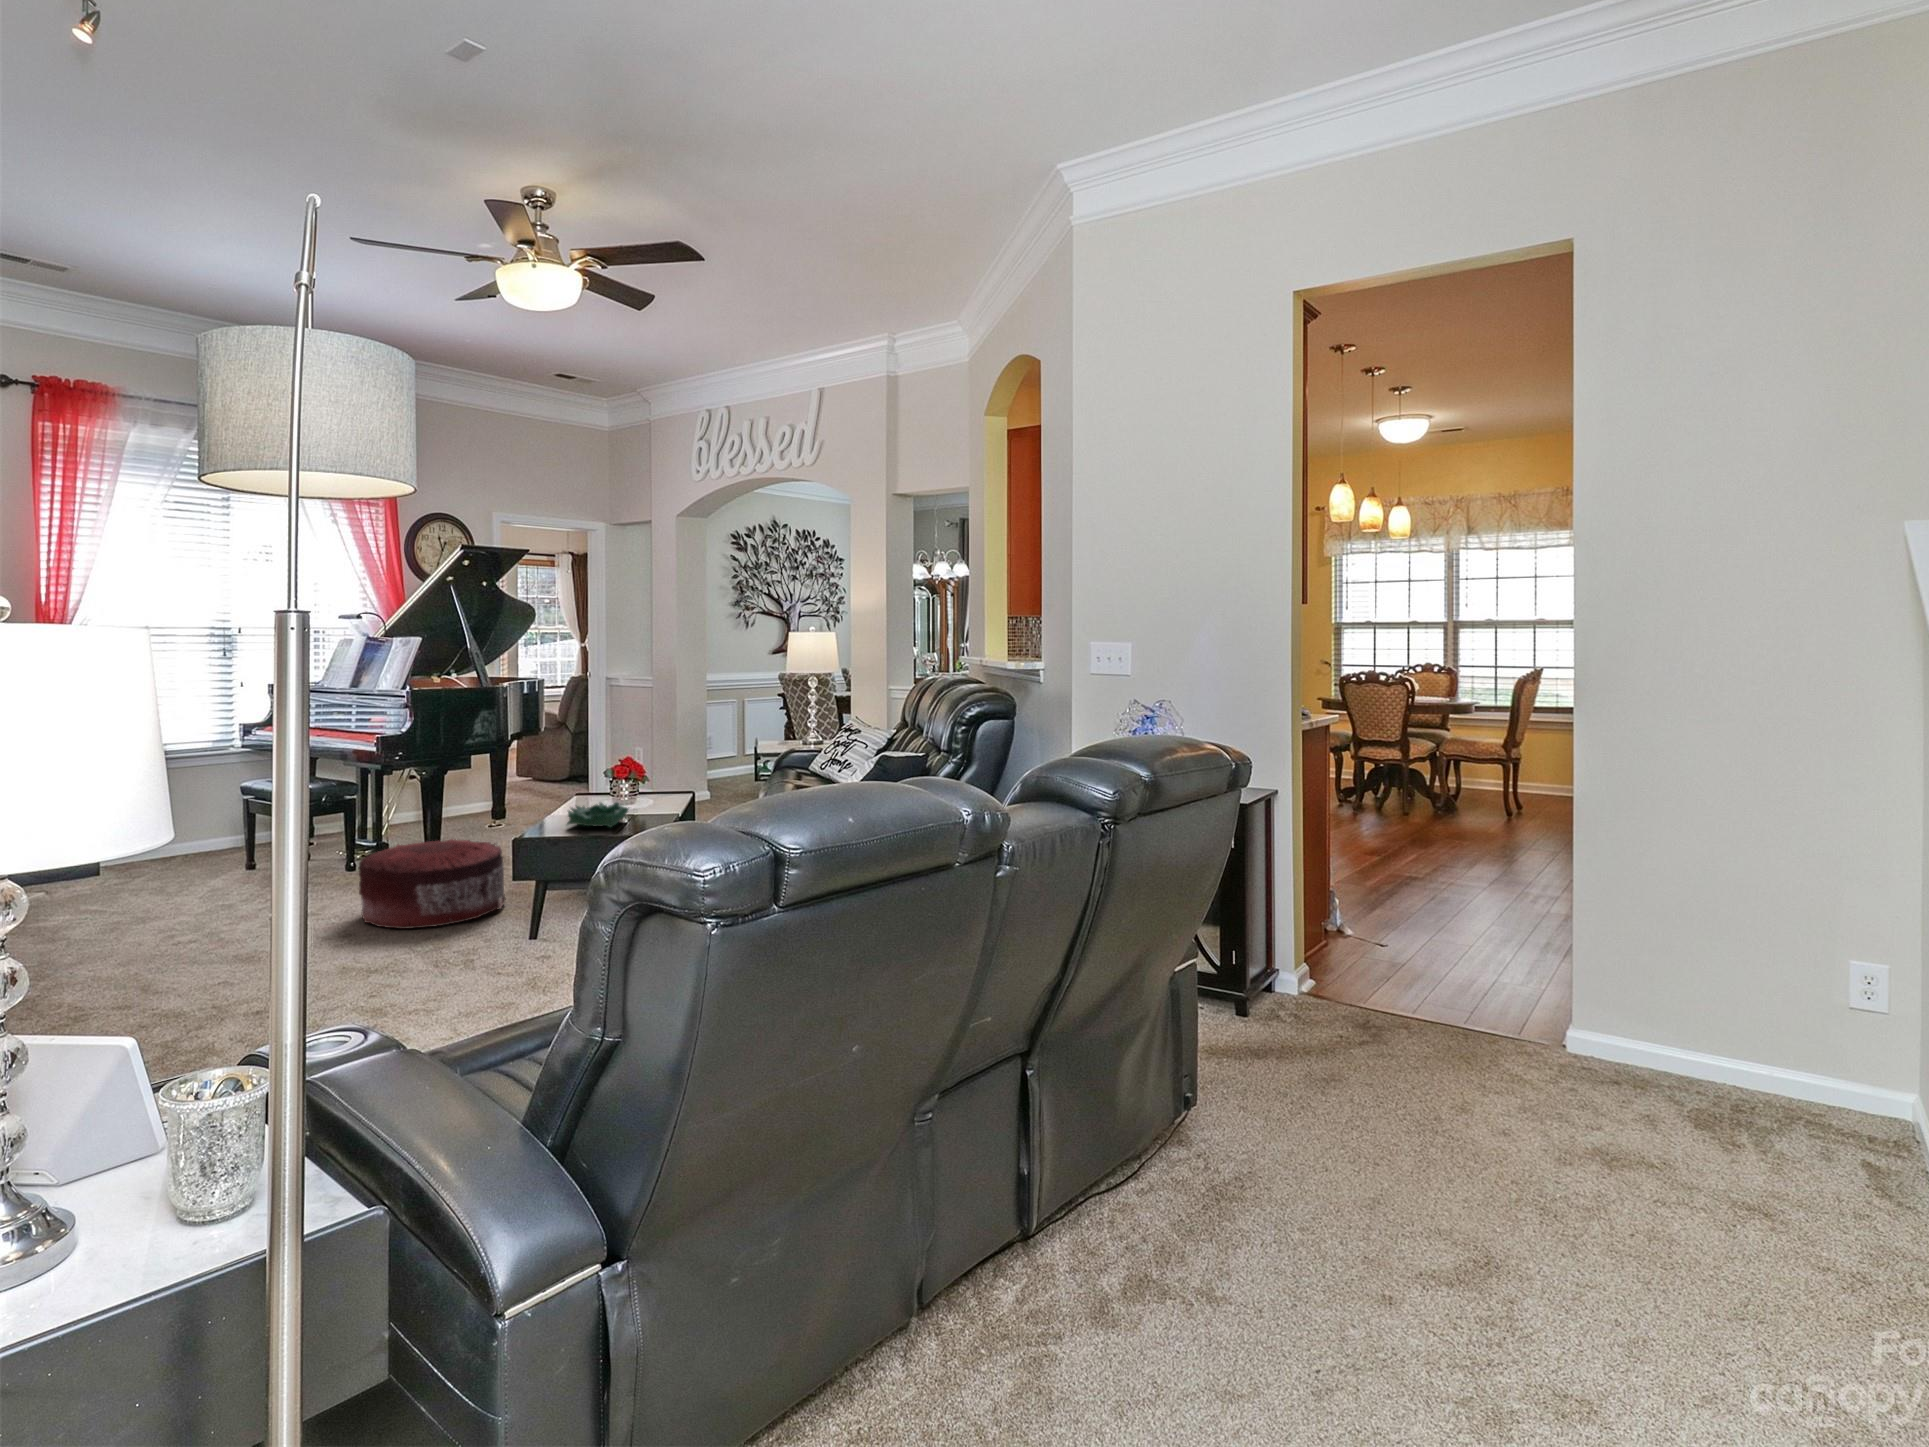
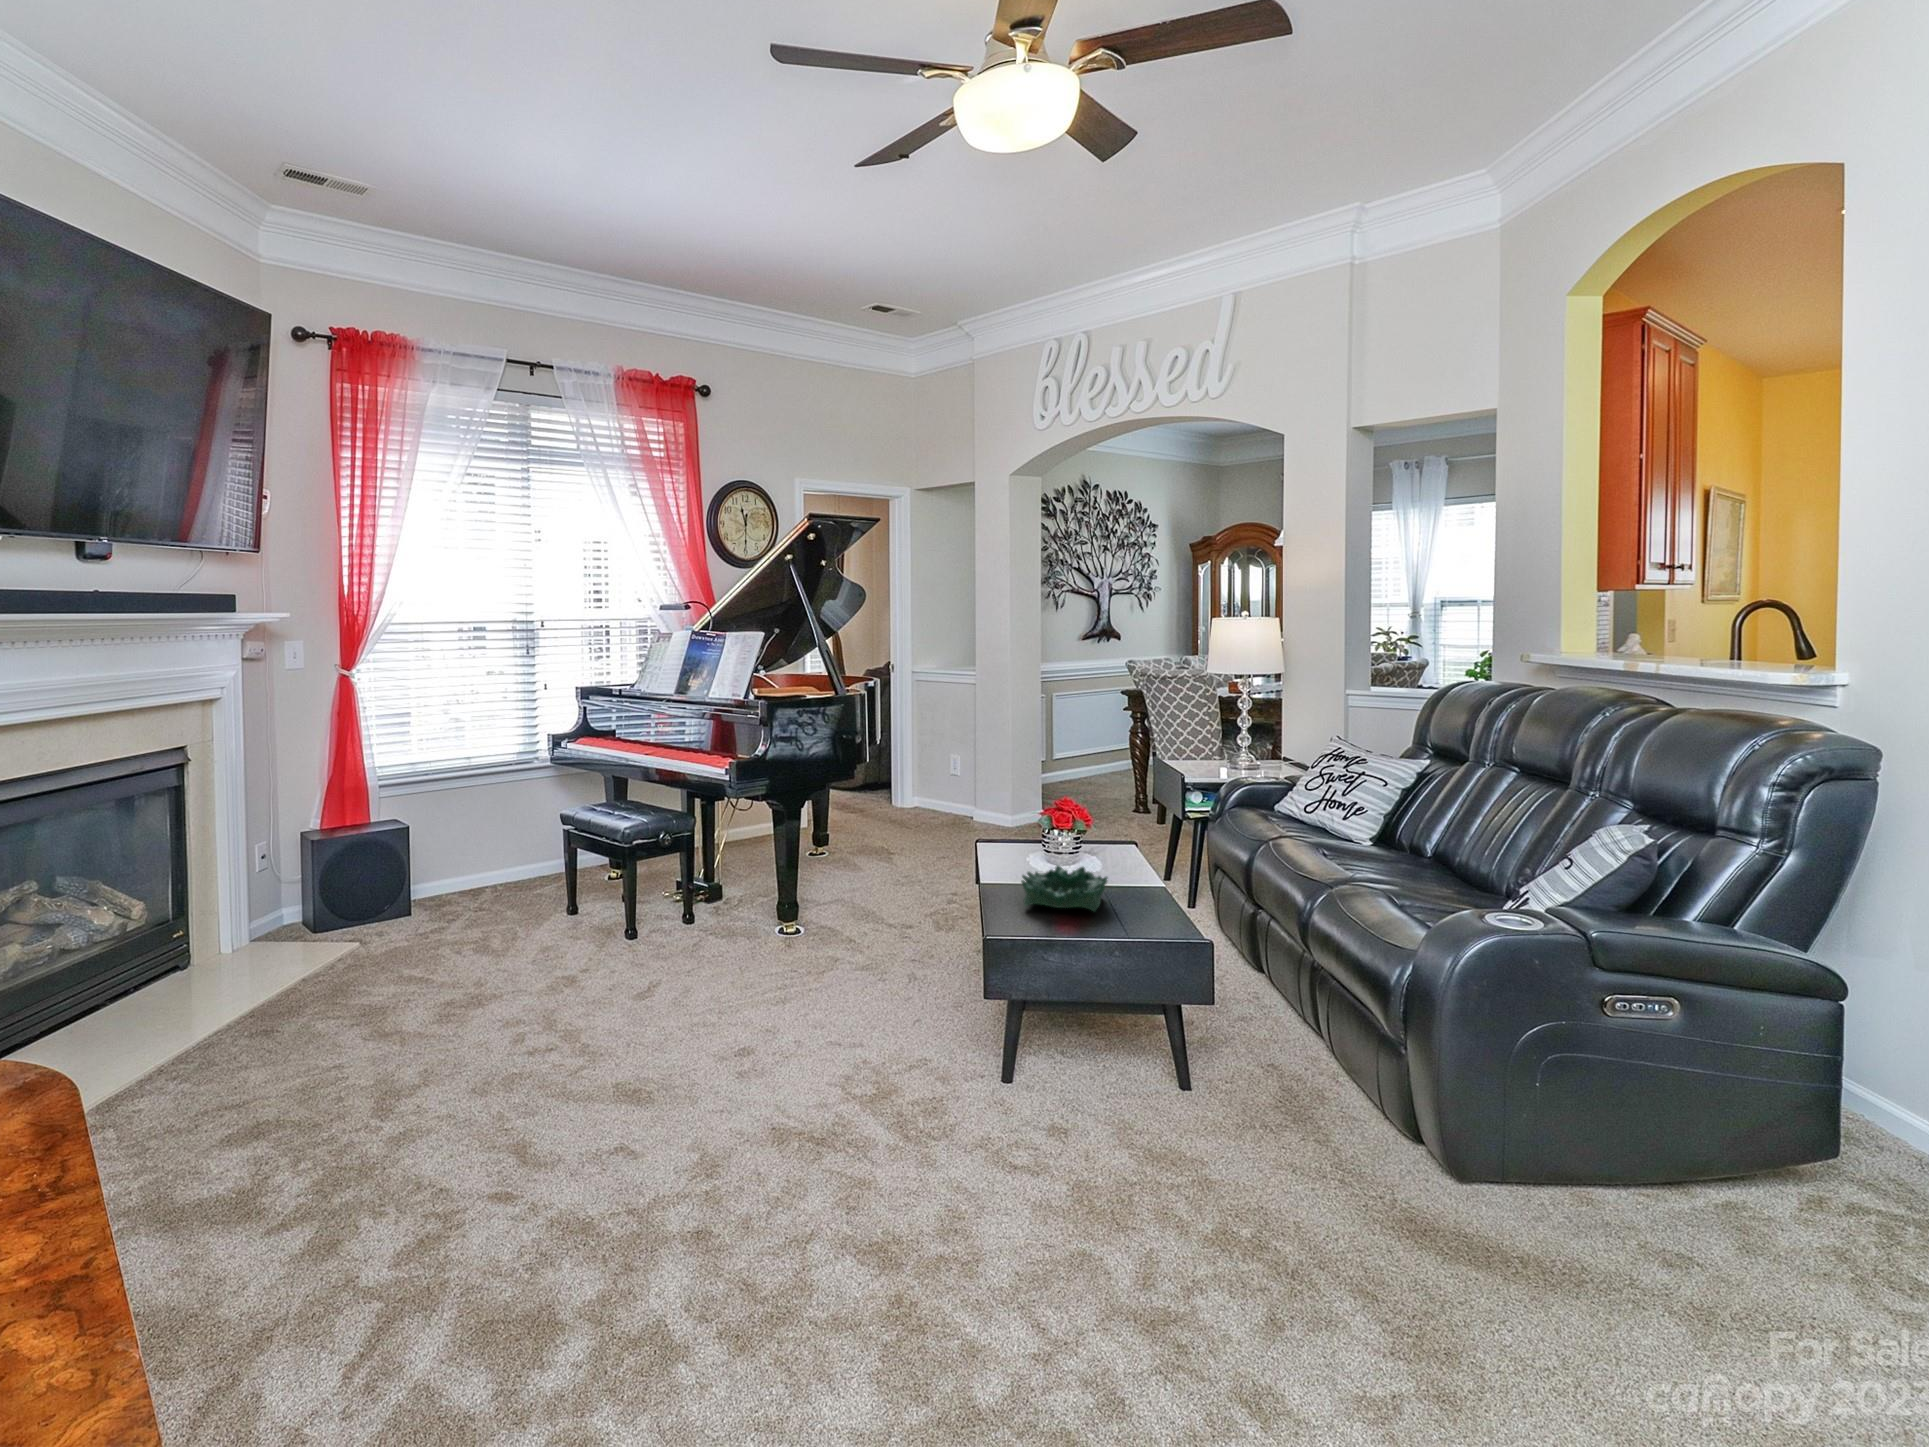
pouf: present [359,839,506,929] -> none [729,904,914,1052]

